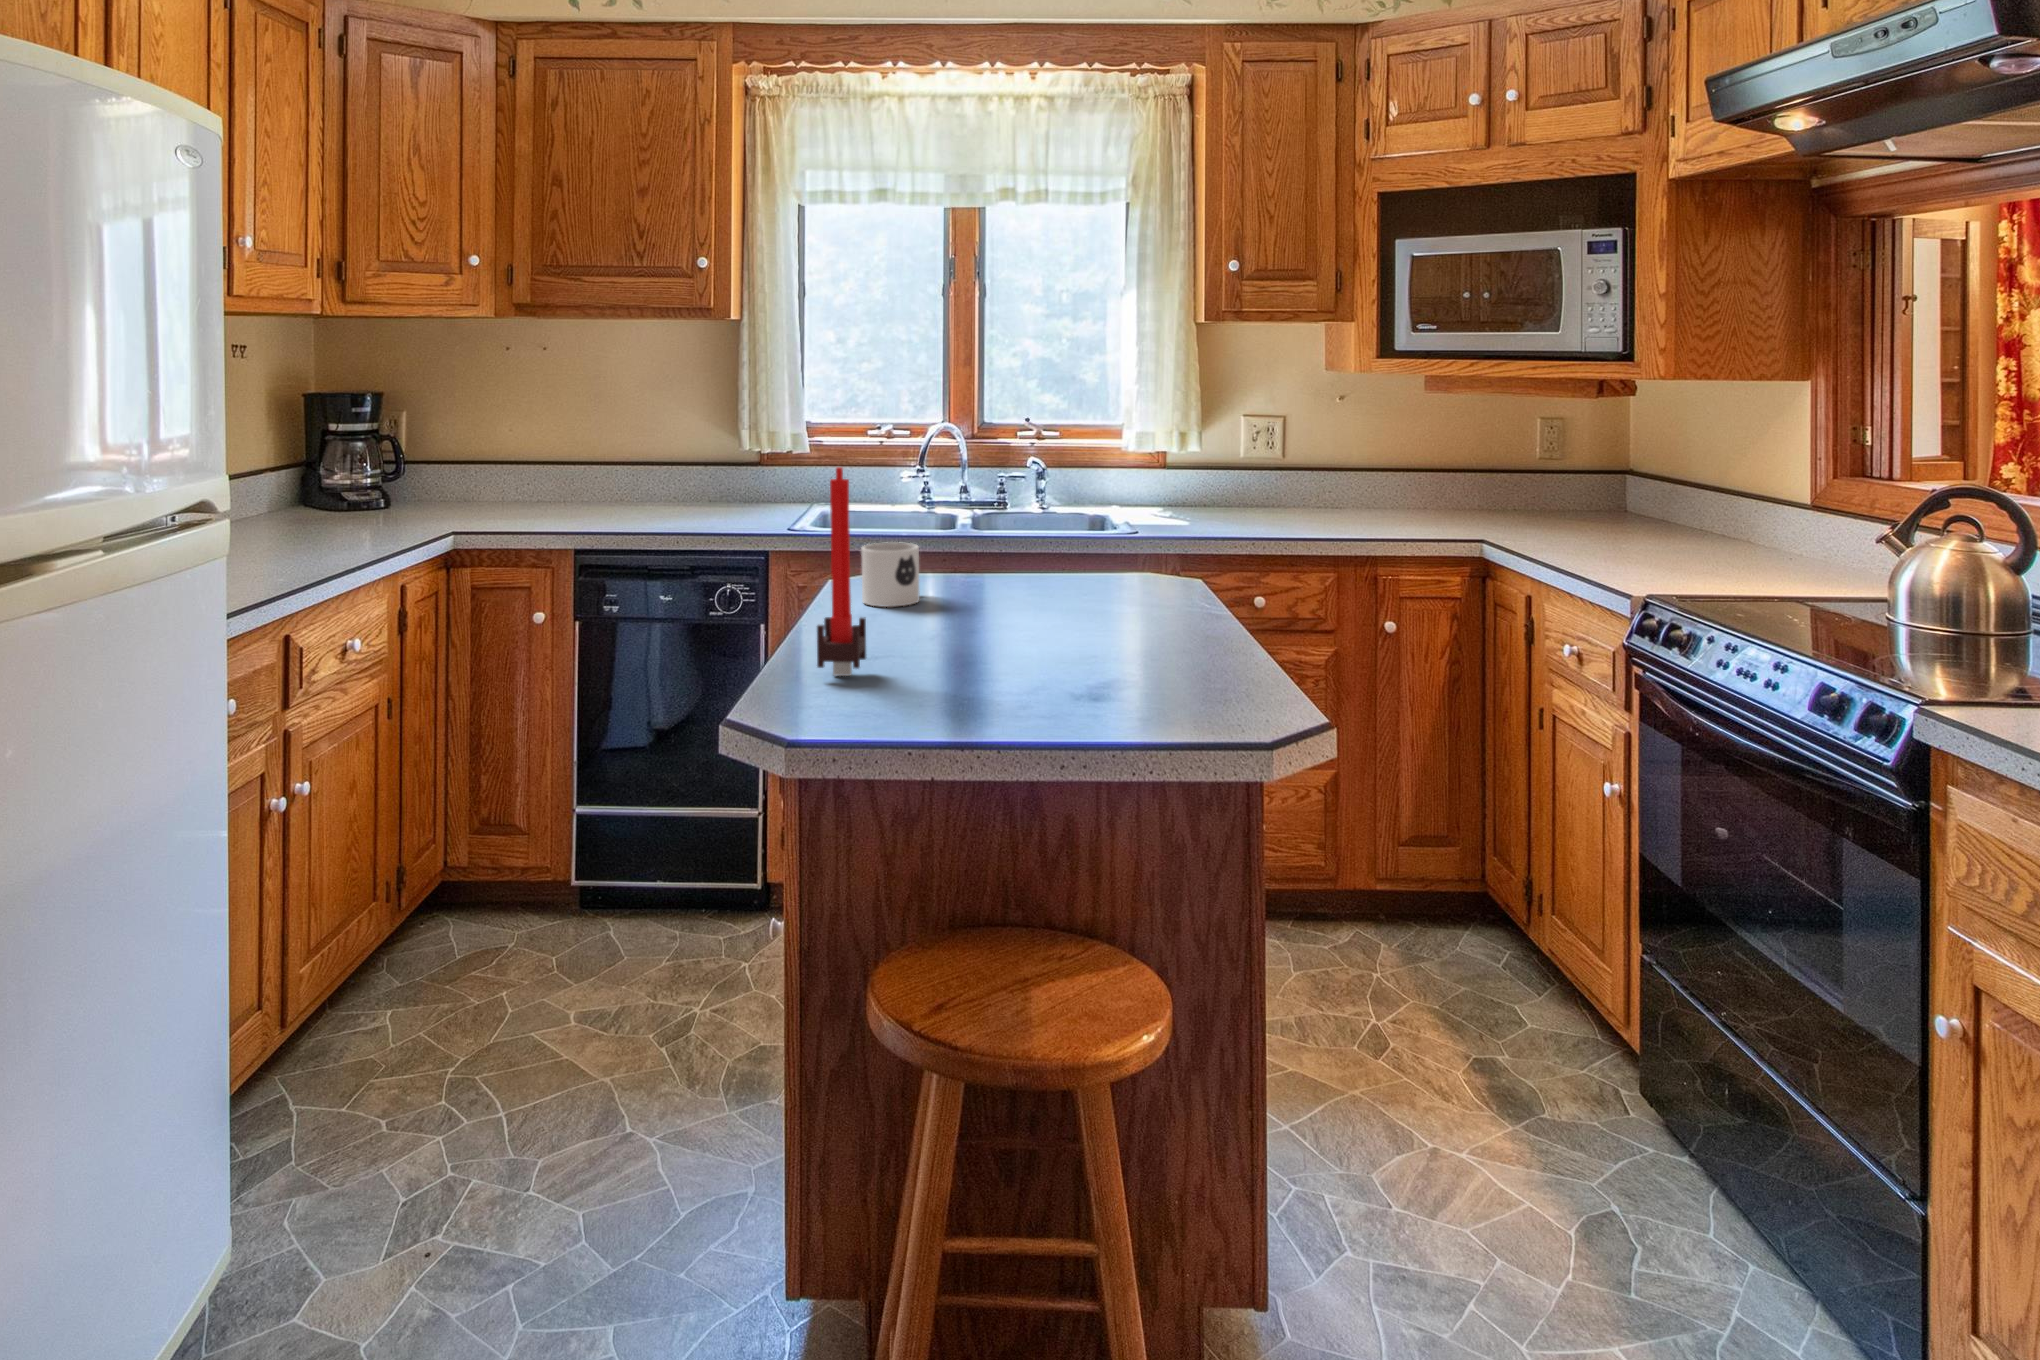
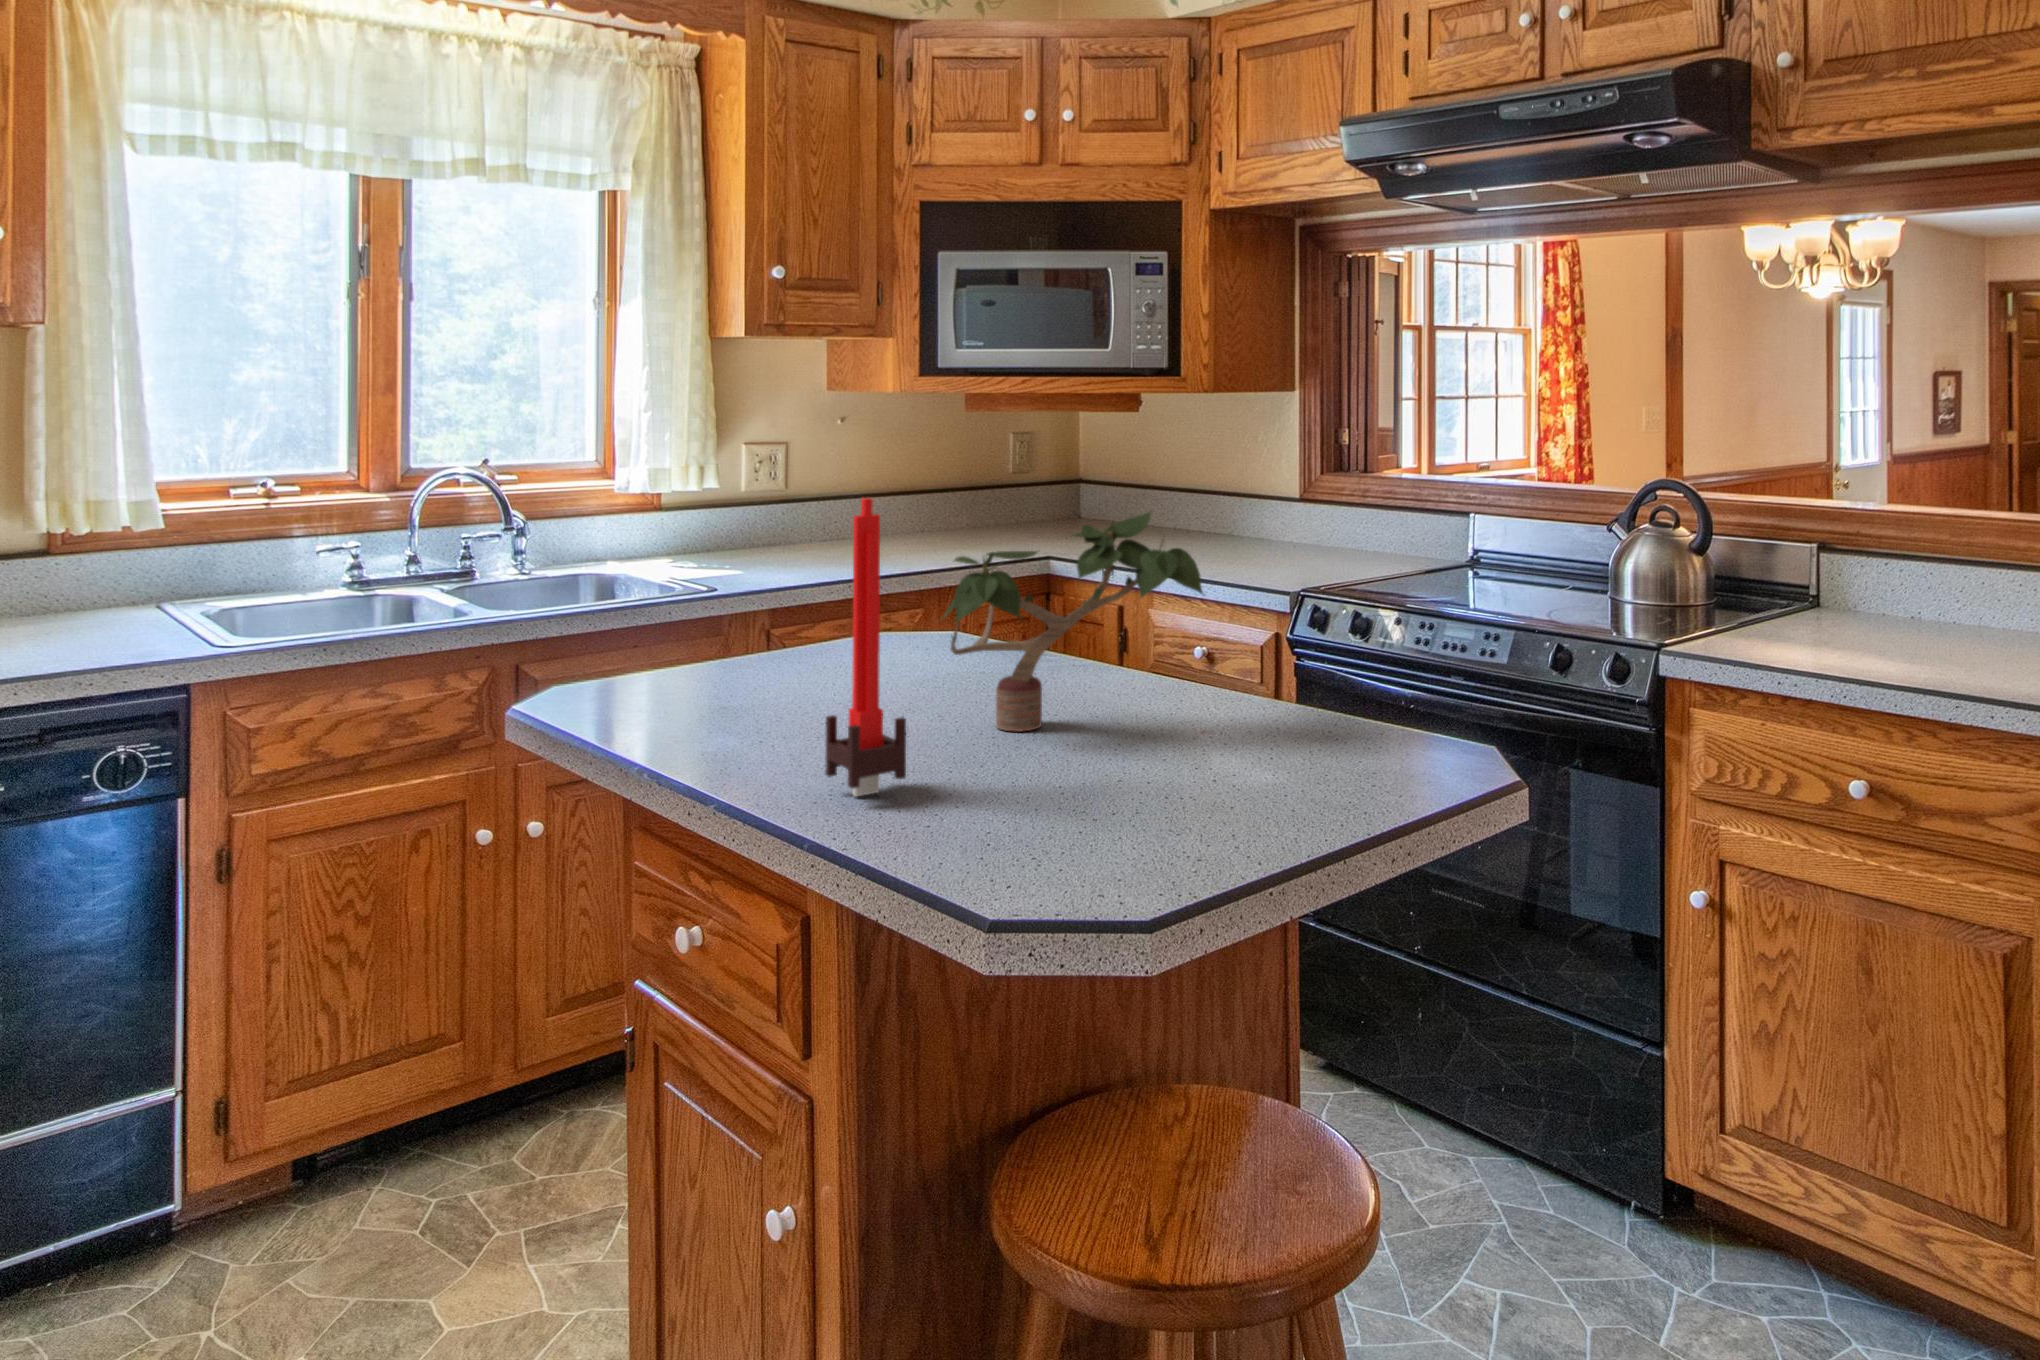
potted plant: none [943,484,1160,659] -> present [943,512,1203,731]
mug: present [861,542,920,607] -> none [629,616,714,708]

